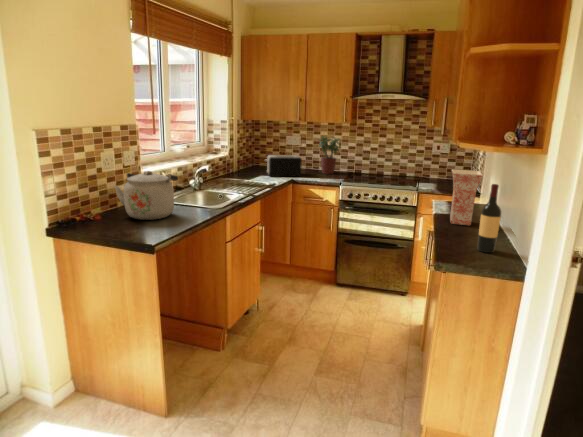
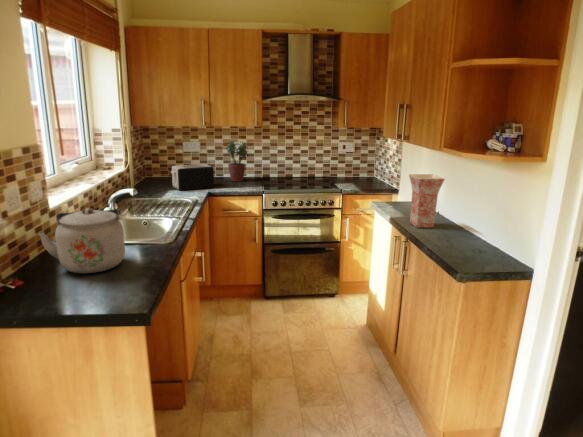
wine bottle: present [477,184,501,253] -> none [467,190,489,255]

